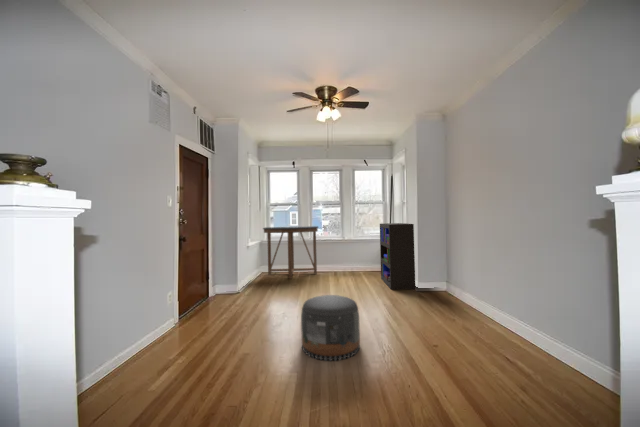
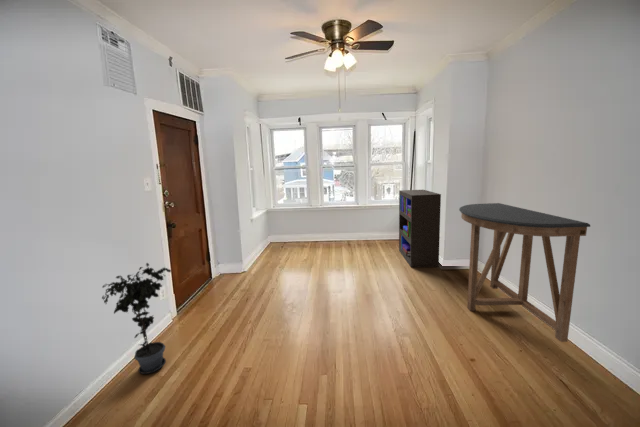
console table: present [263,226,318,279] -> present [459,203,590,342]
potted plant: none [133,258,186,357] -> present [102,263,171,374]
pouf: present [301,295,360,361] -> none [309,297,379,385]

